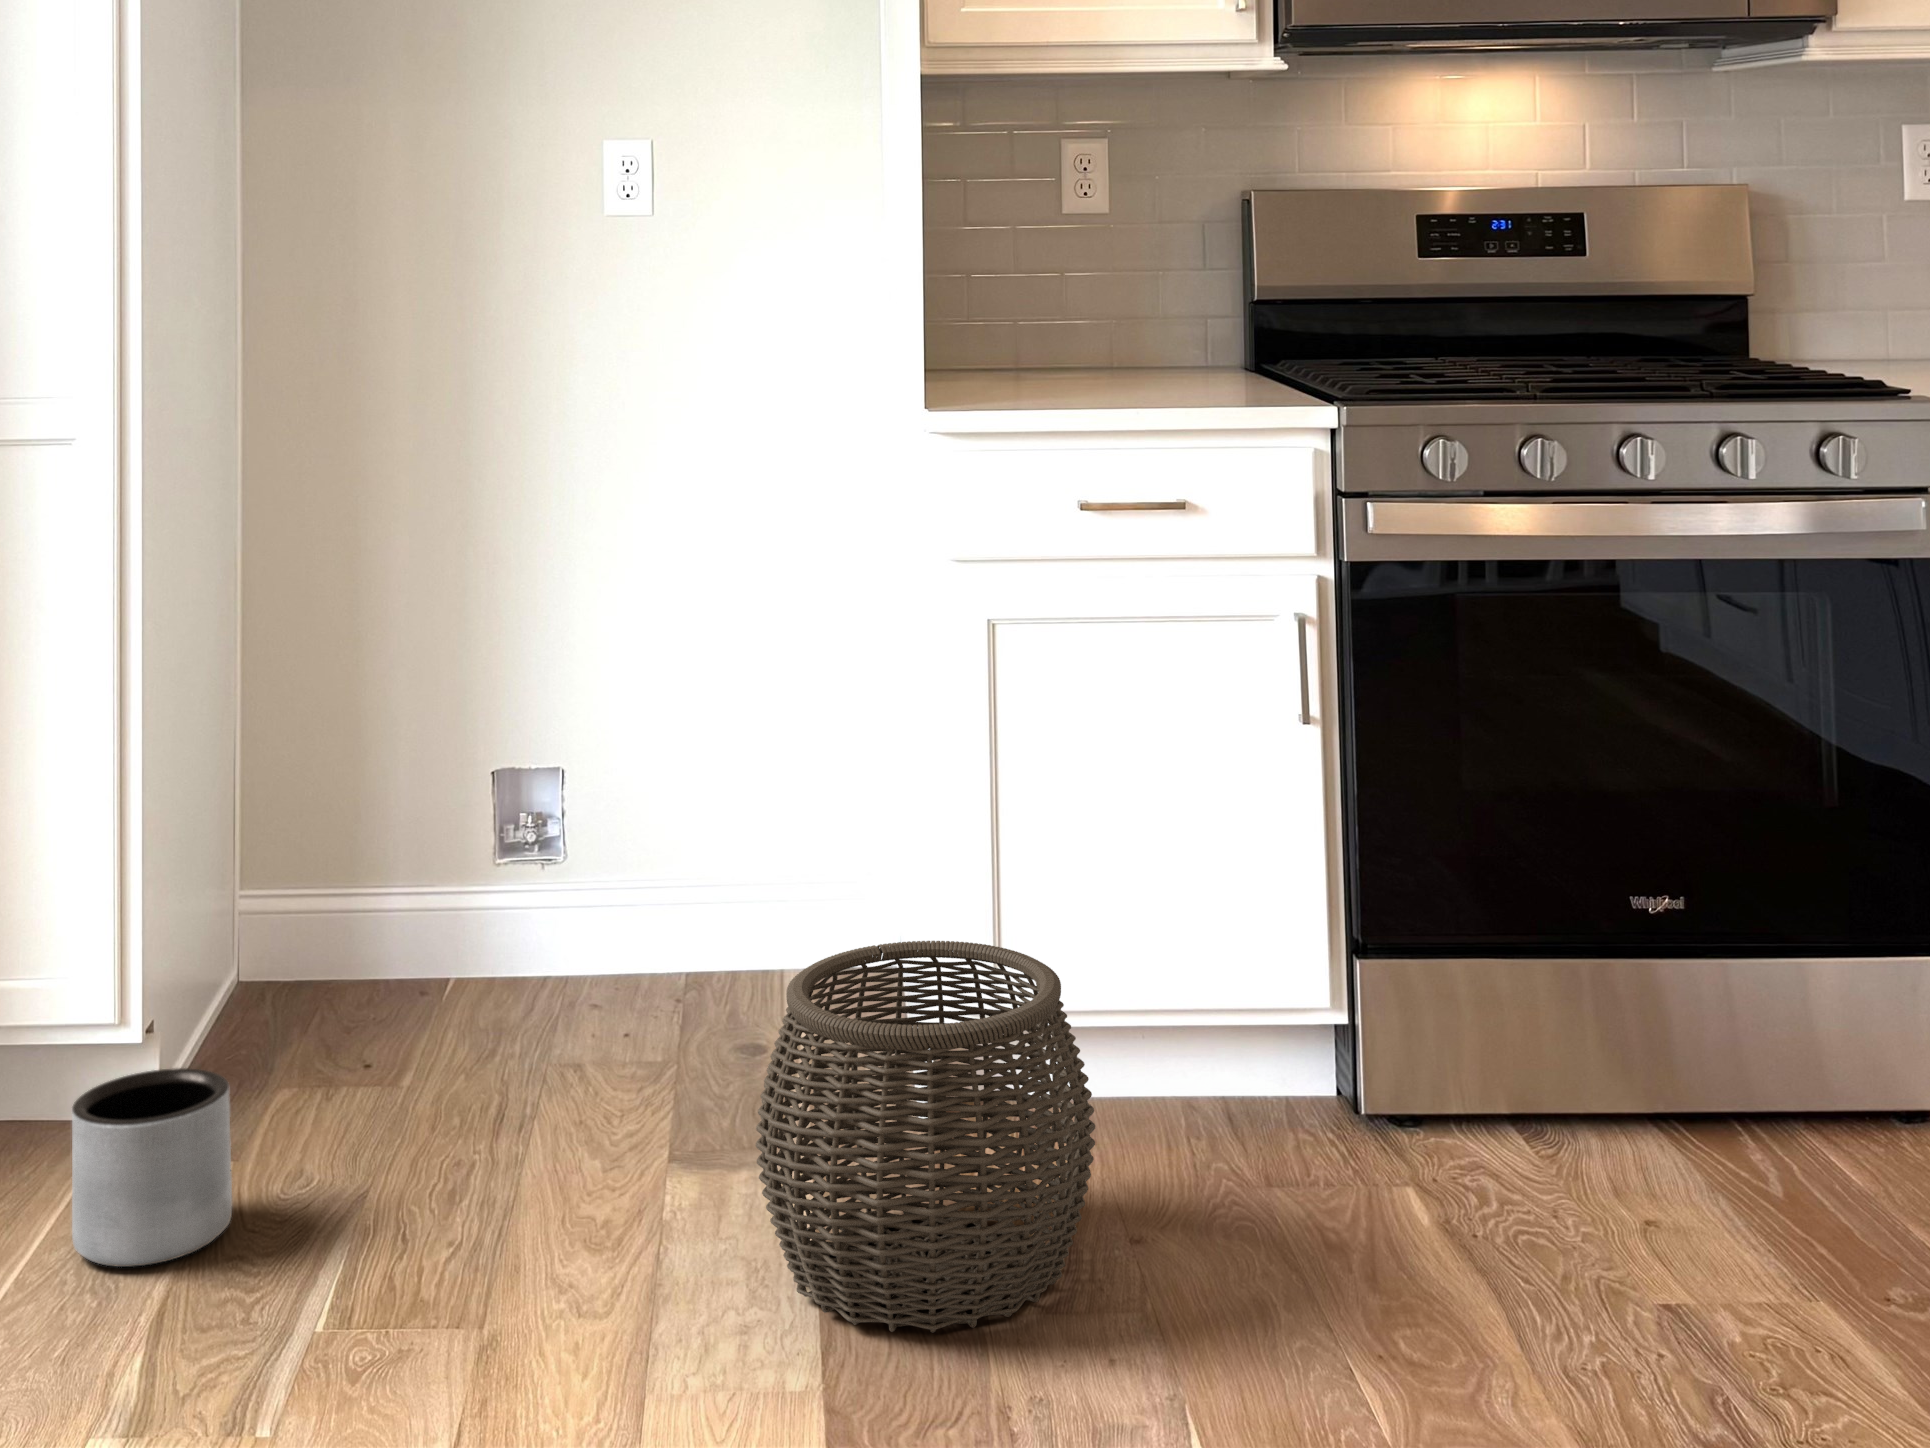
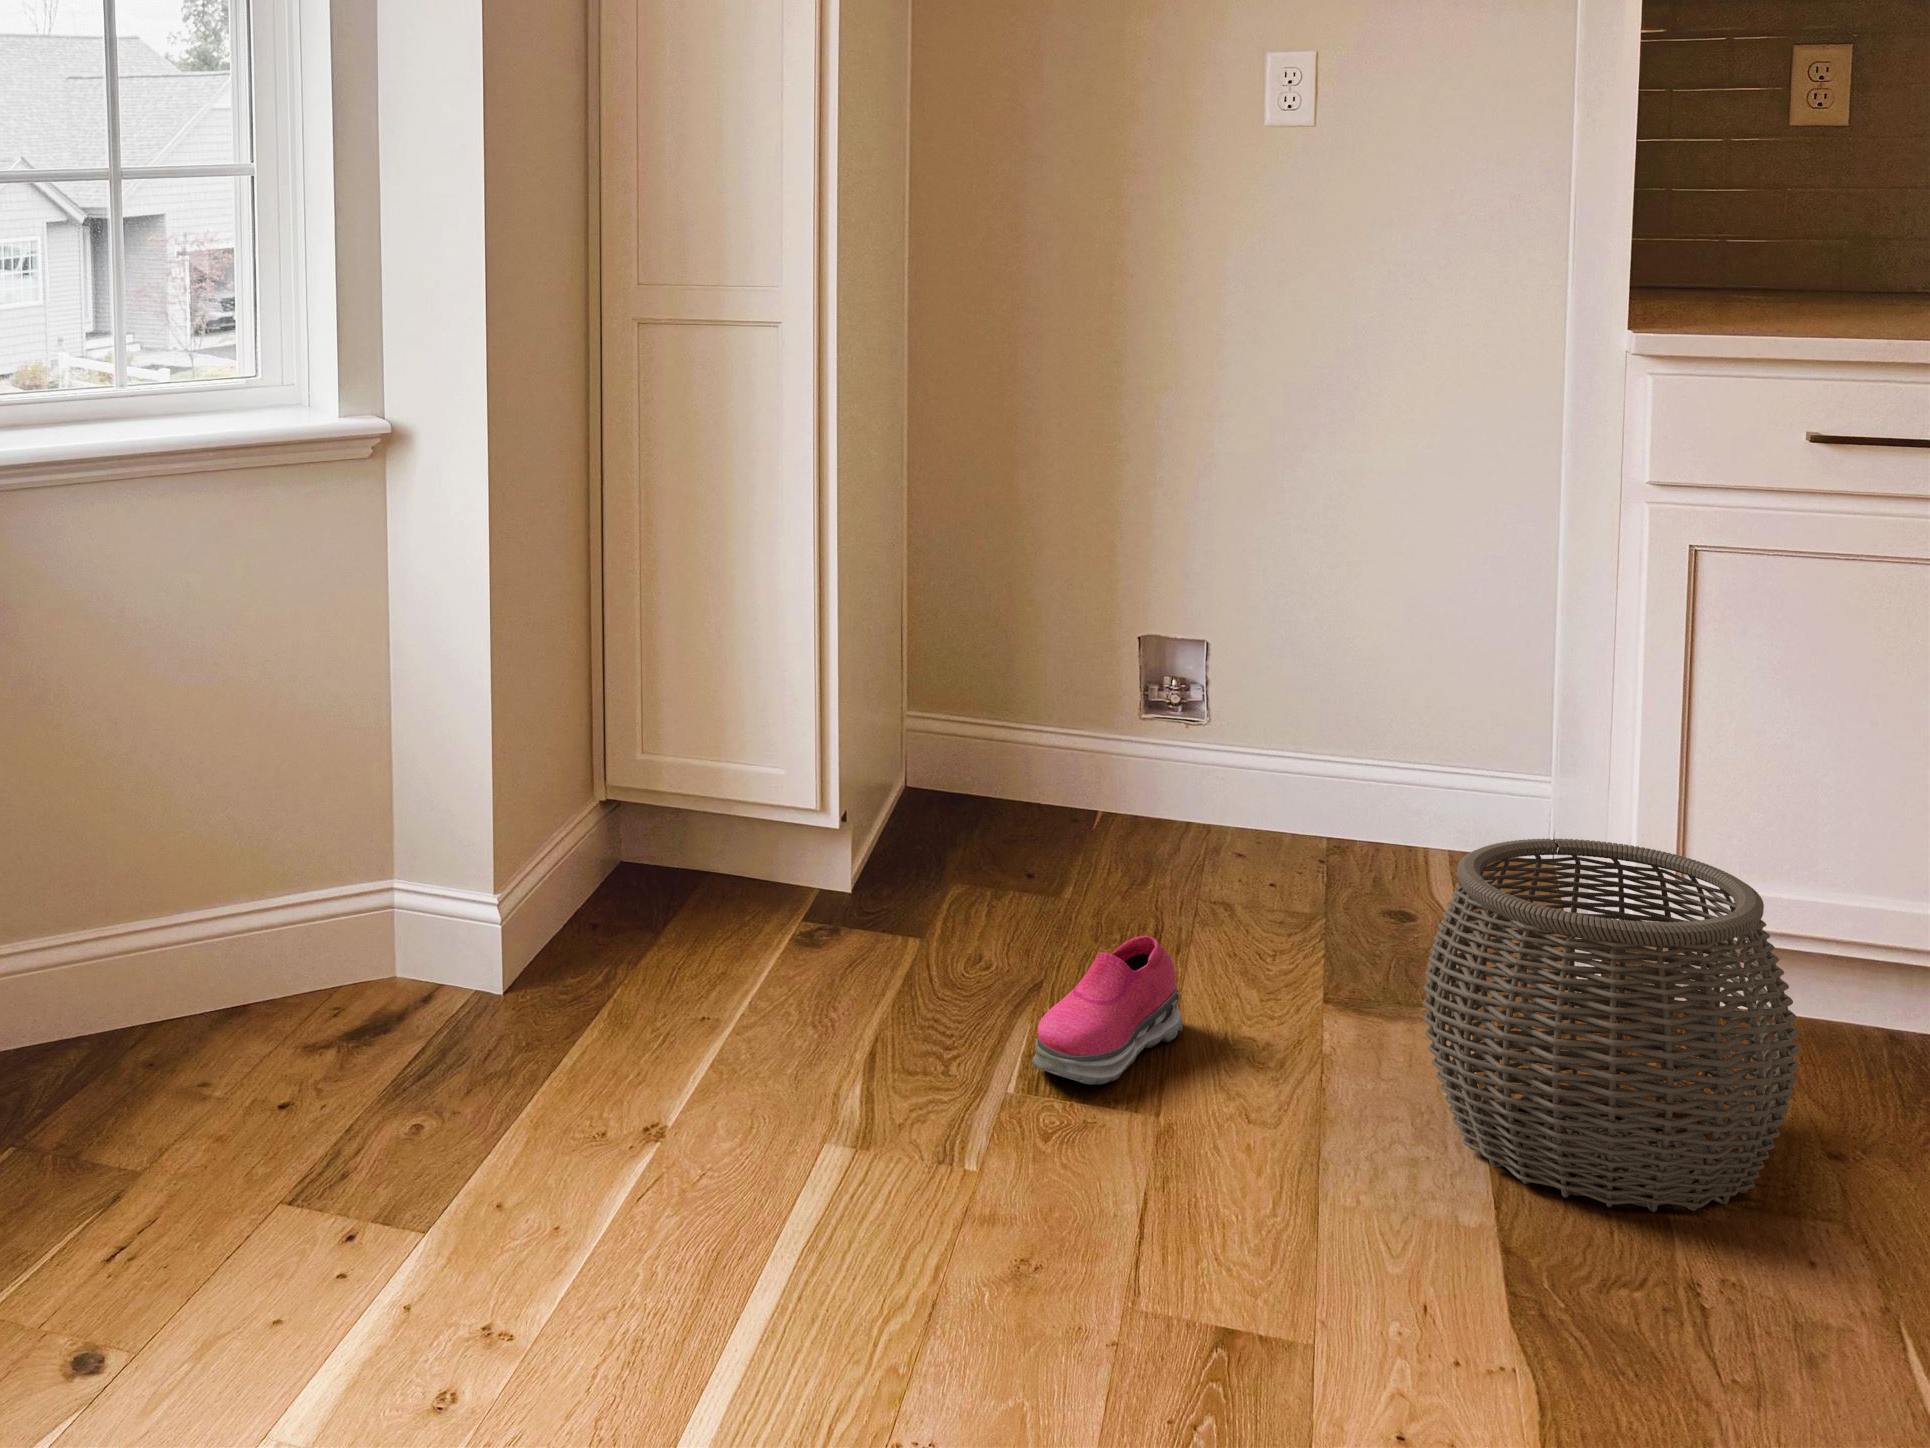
planter: present [72,1068,232,1267] -> none [801,851,928,1007]
shoe: none [342,1117,519,1311] -> present [1032,936,1183,1085]

